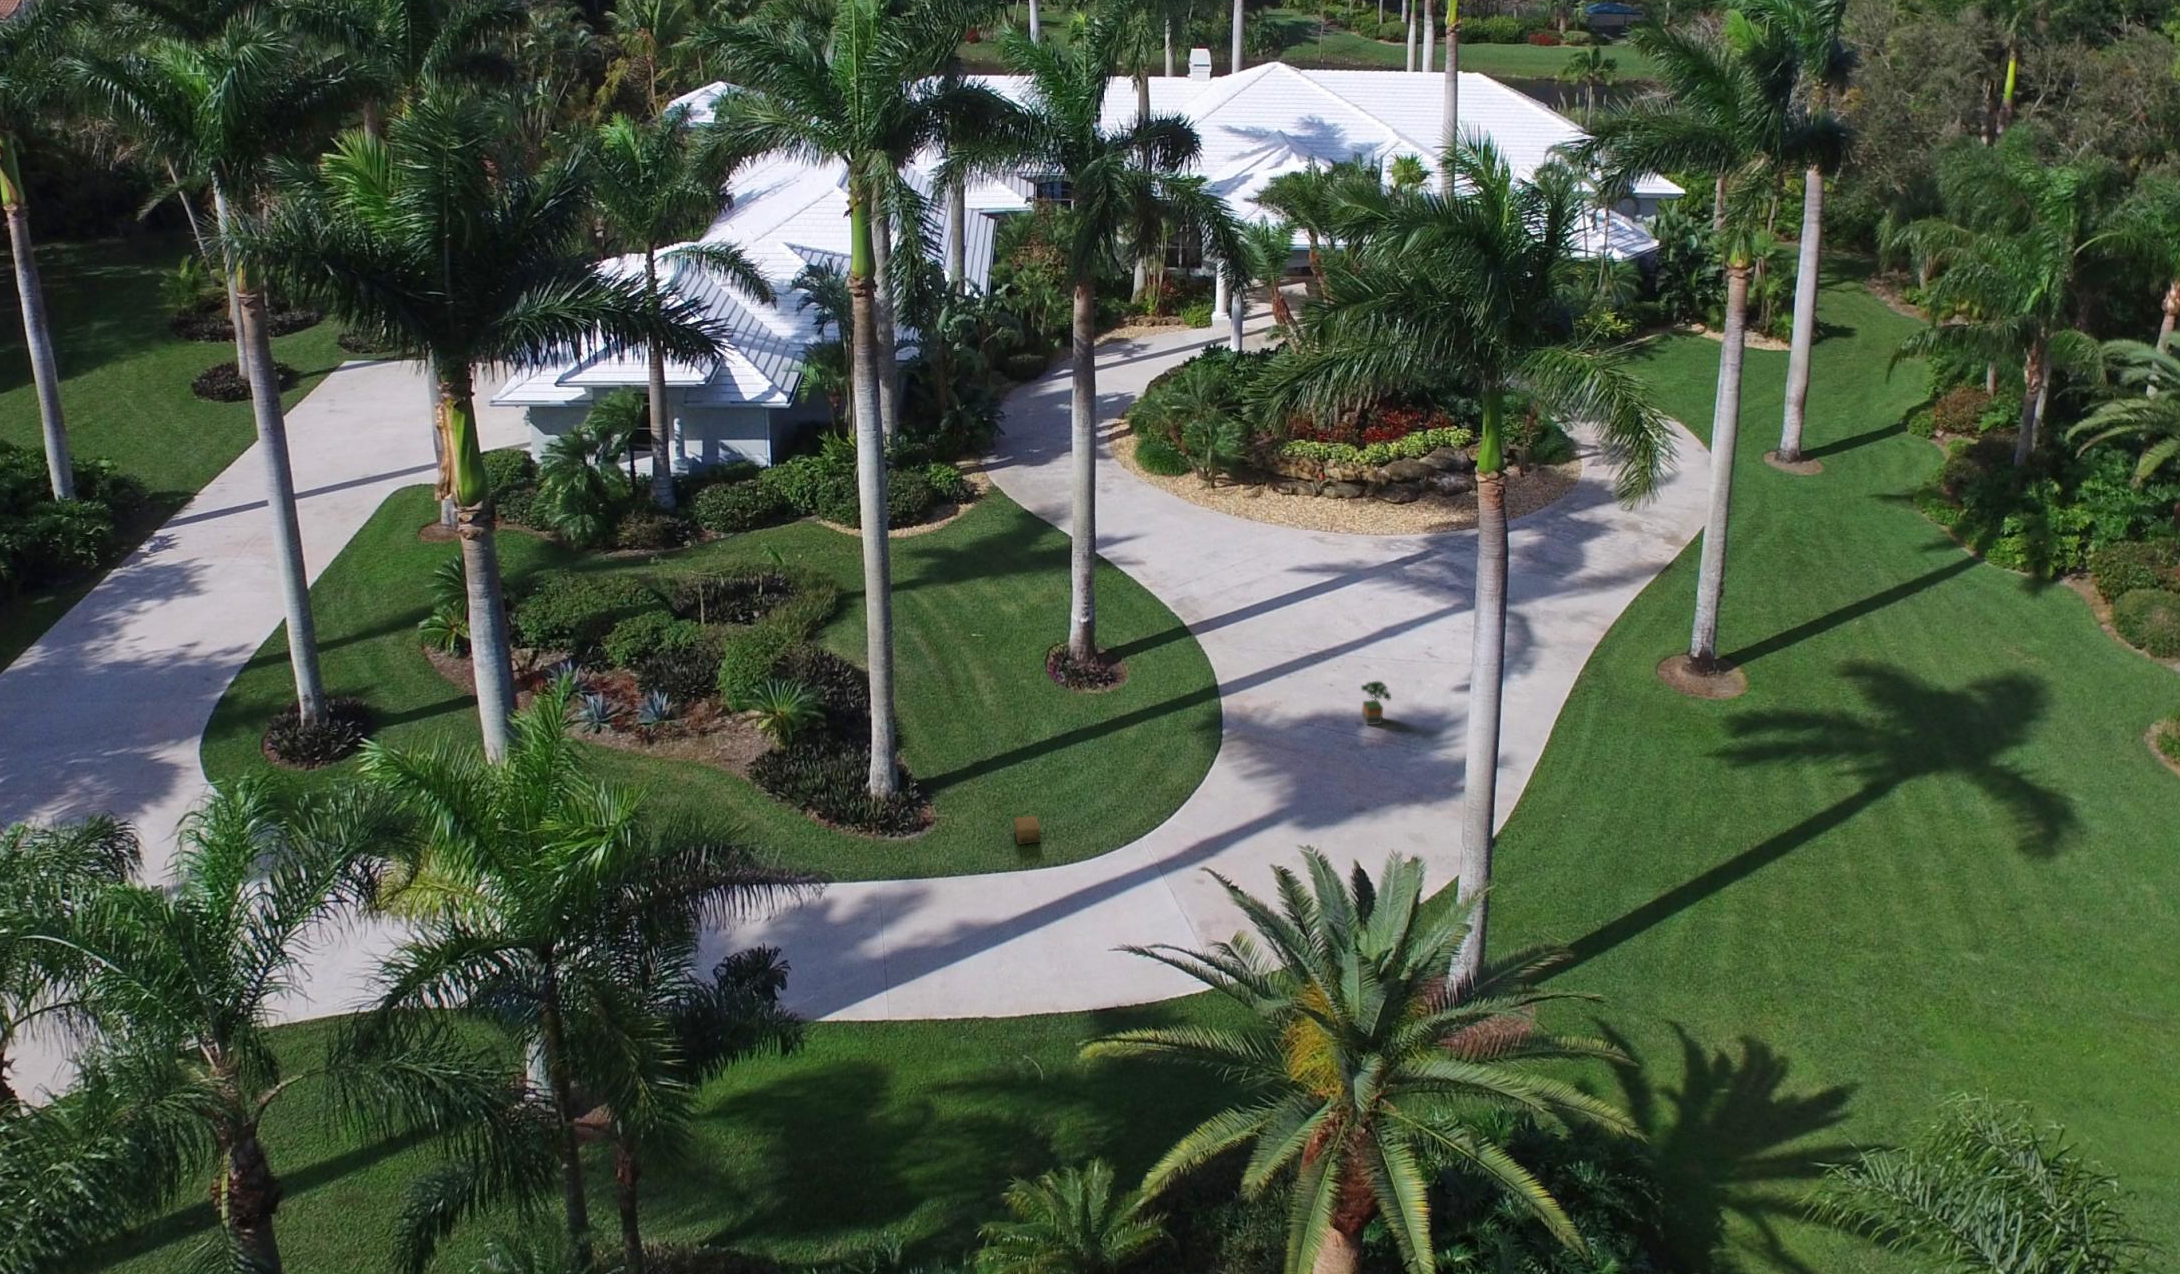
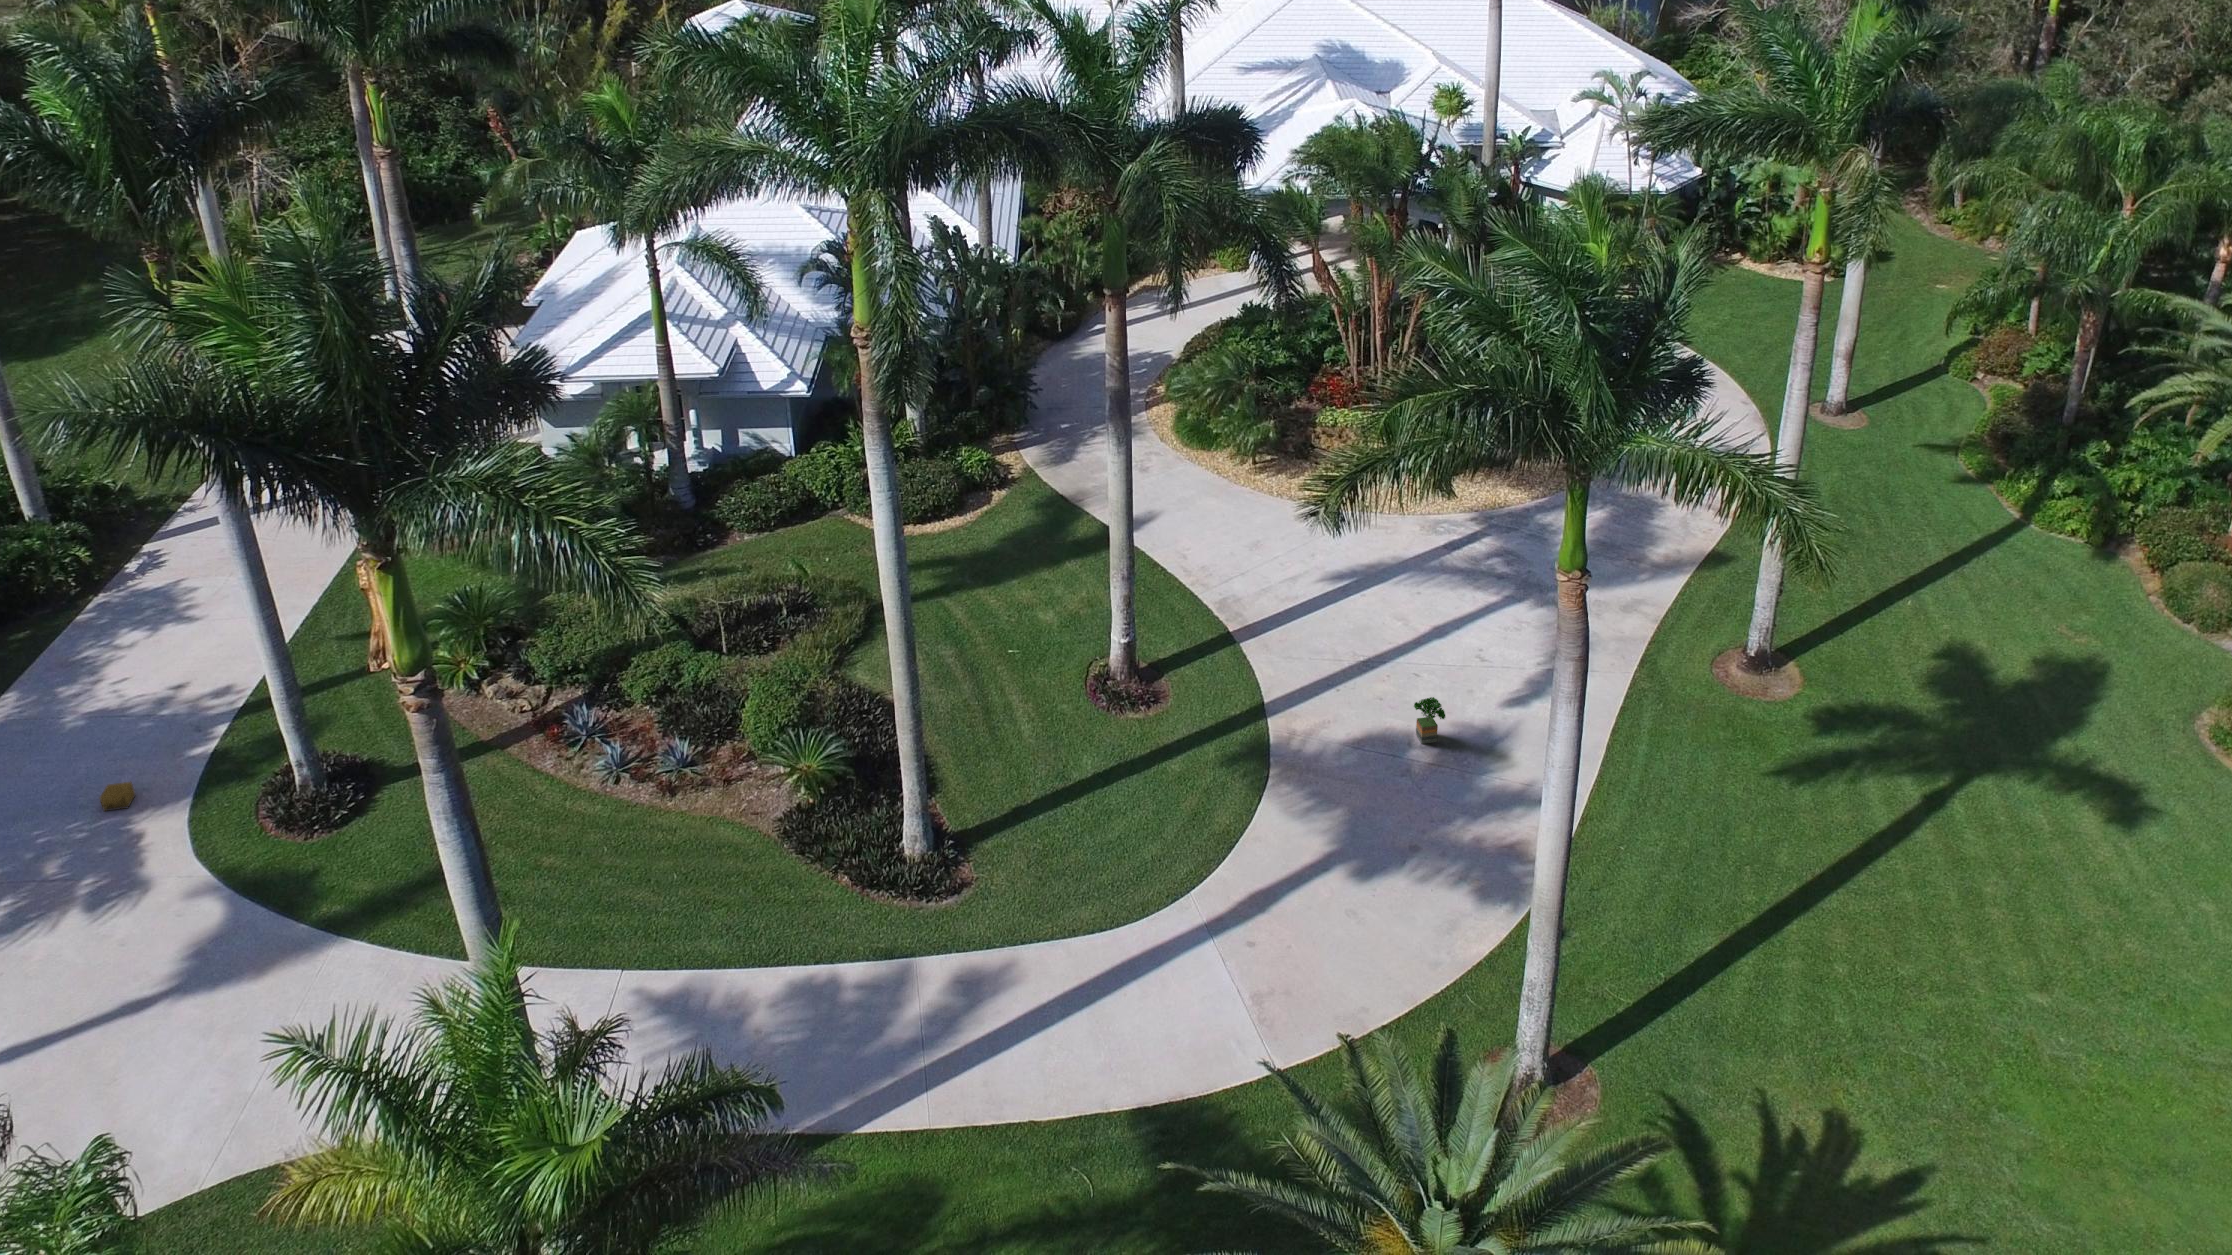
cardboard box: present [1014,816,1040,844] -> present [100,782,135,812]

